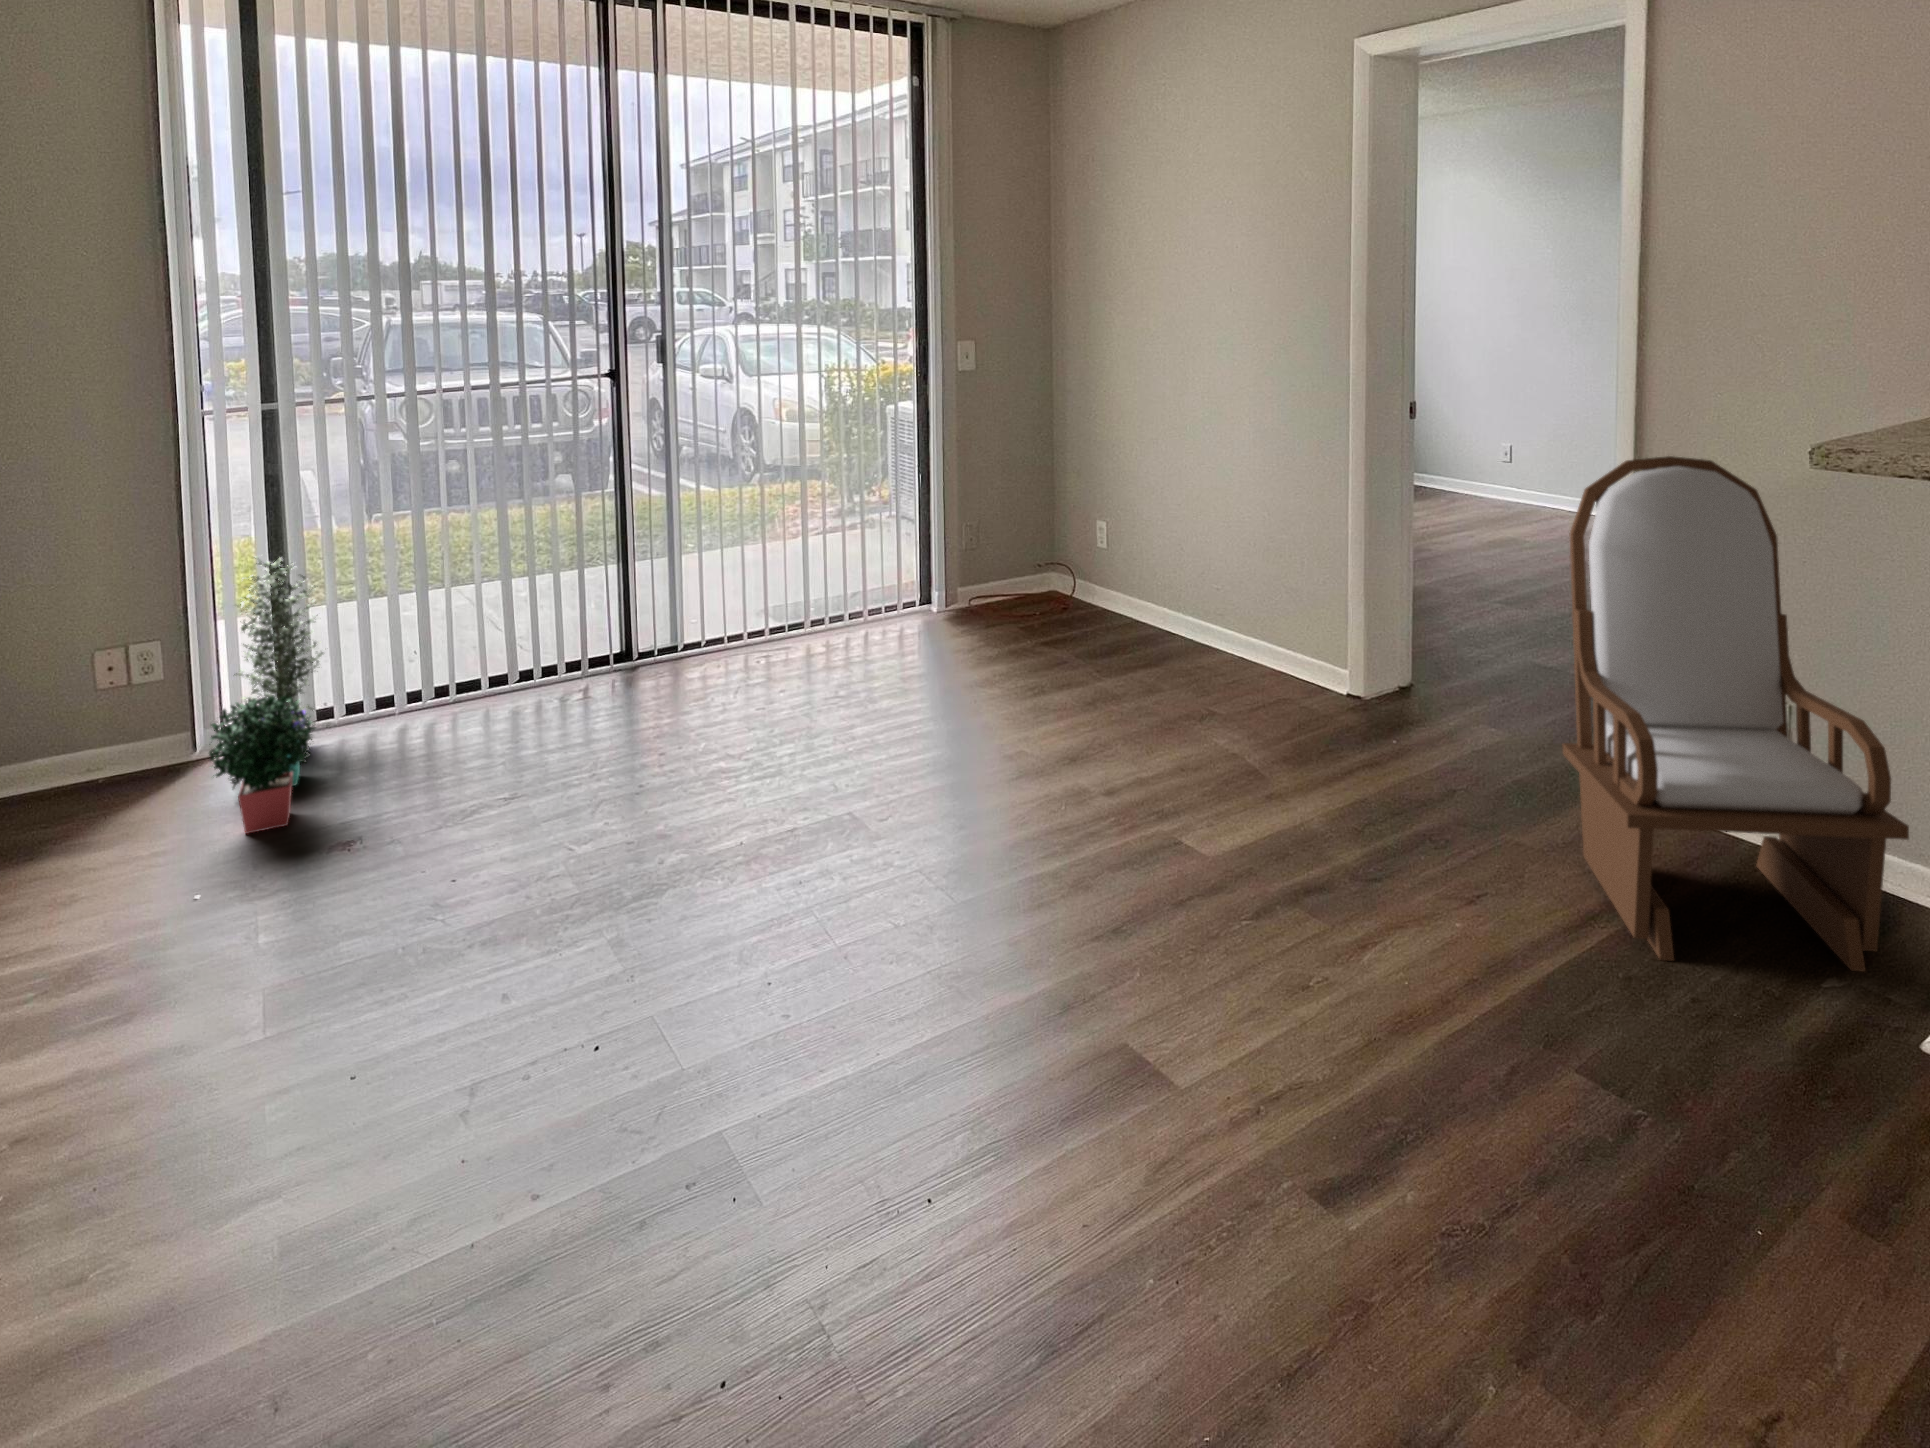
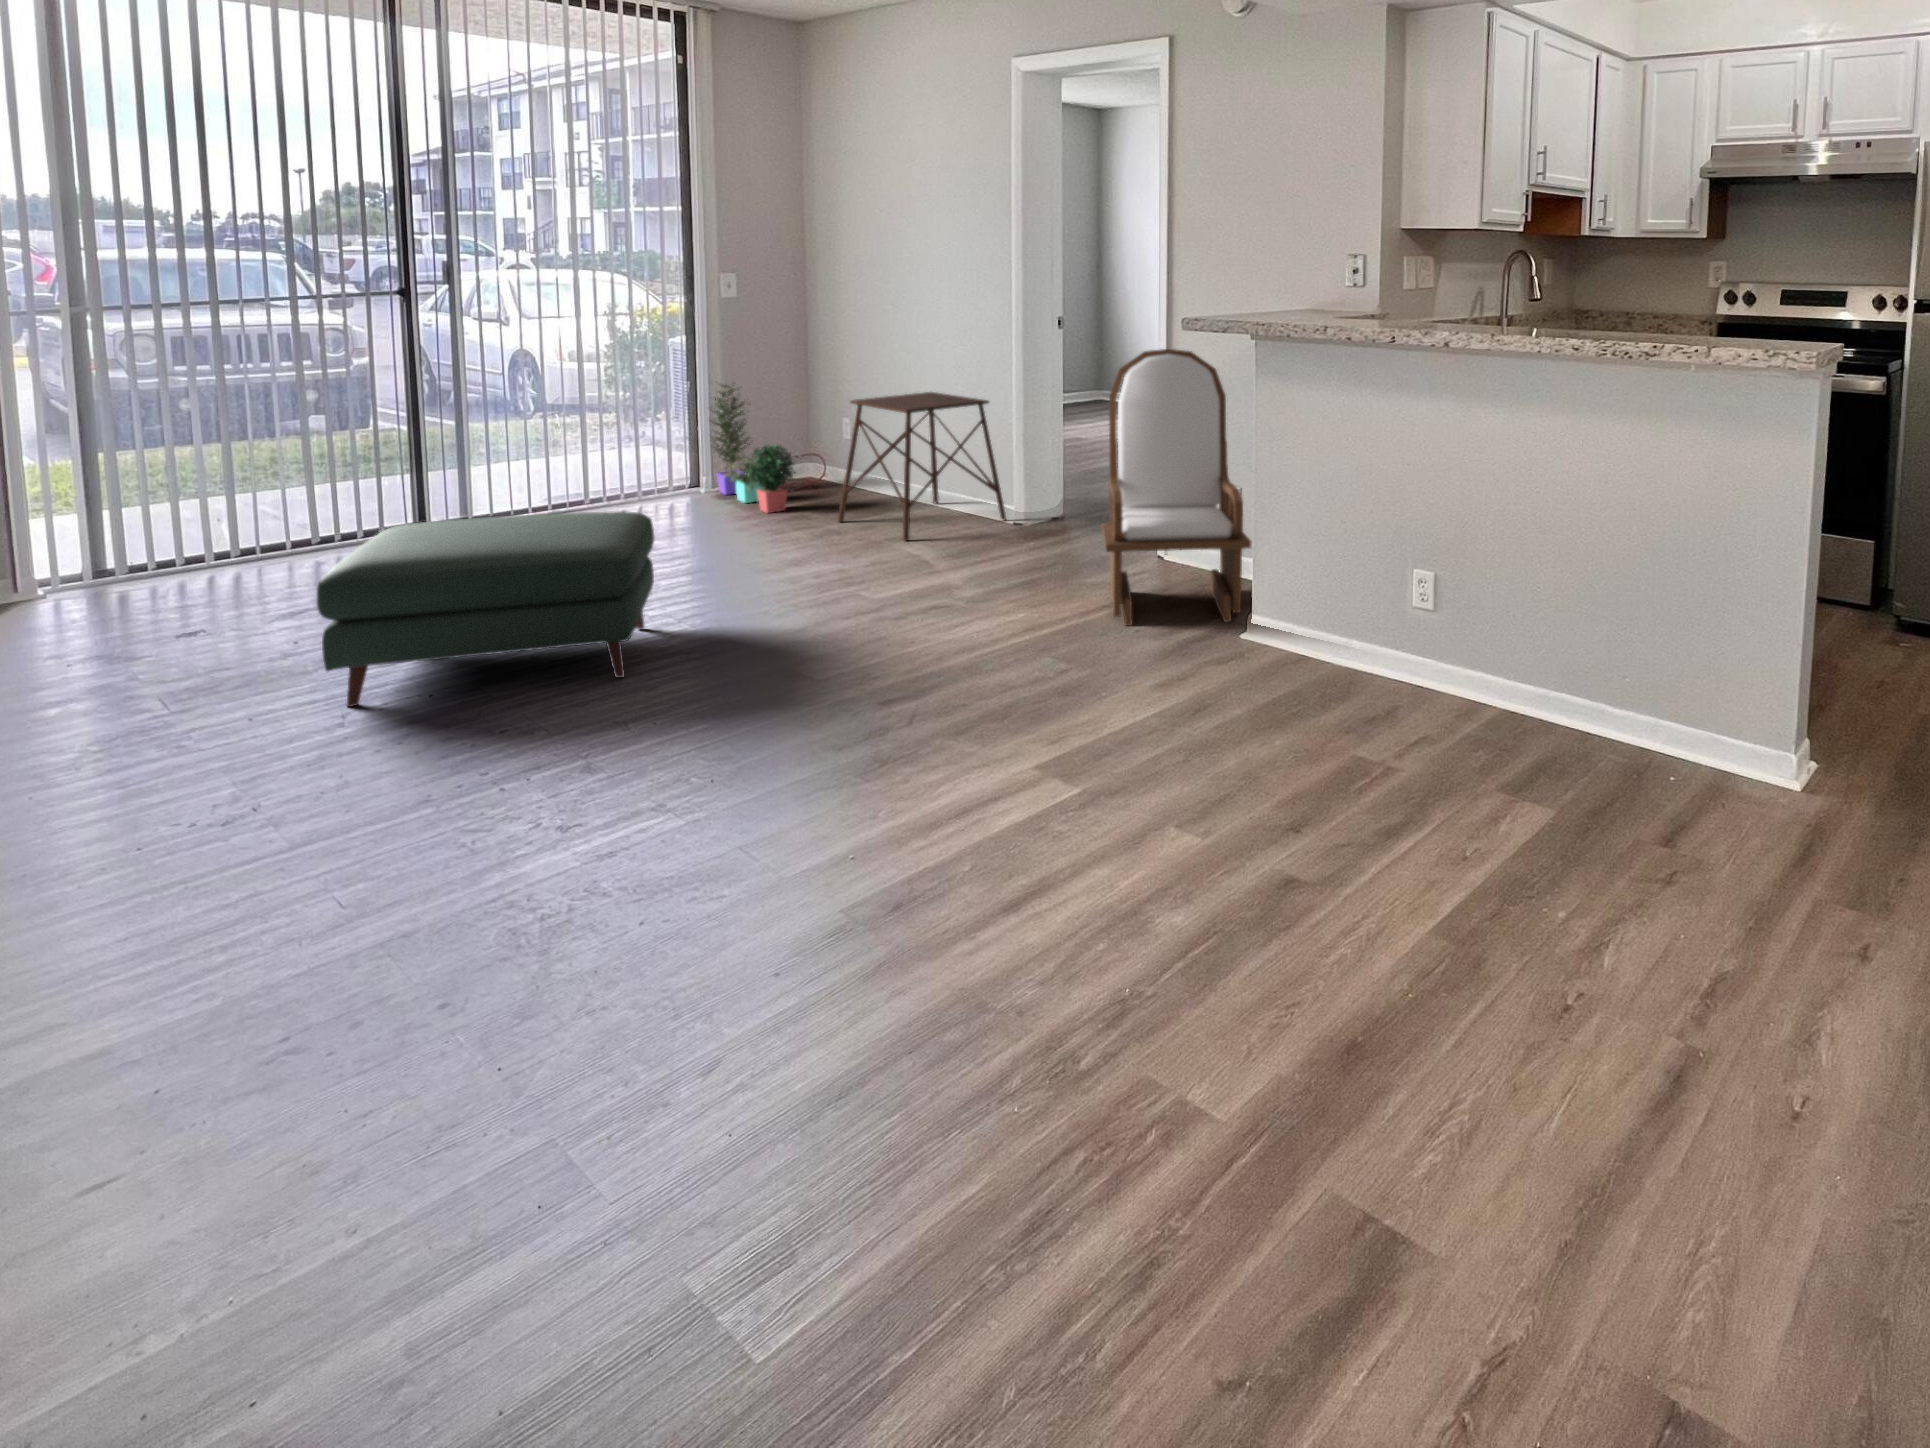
side table: none [1108,493,1337,714] -> present [838,392,1006,541]
potted plant: present [209,557,323,834] -> present [710,384,795,513]
ottoman: none [435,705,900,1035] -> present [317,511,654,707]

